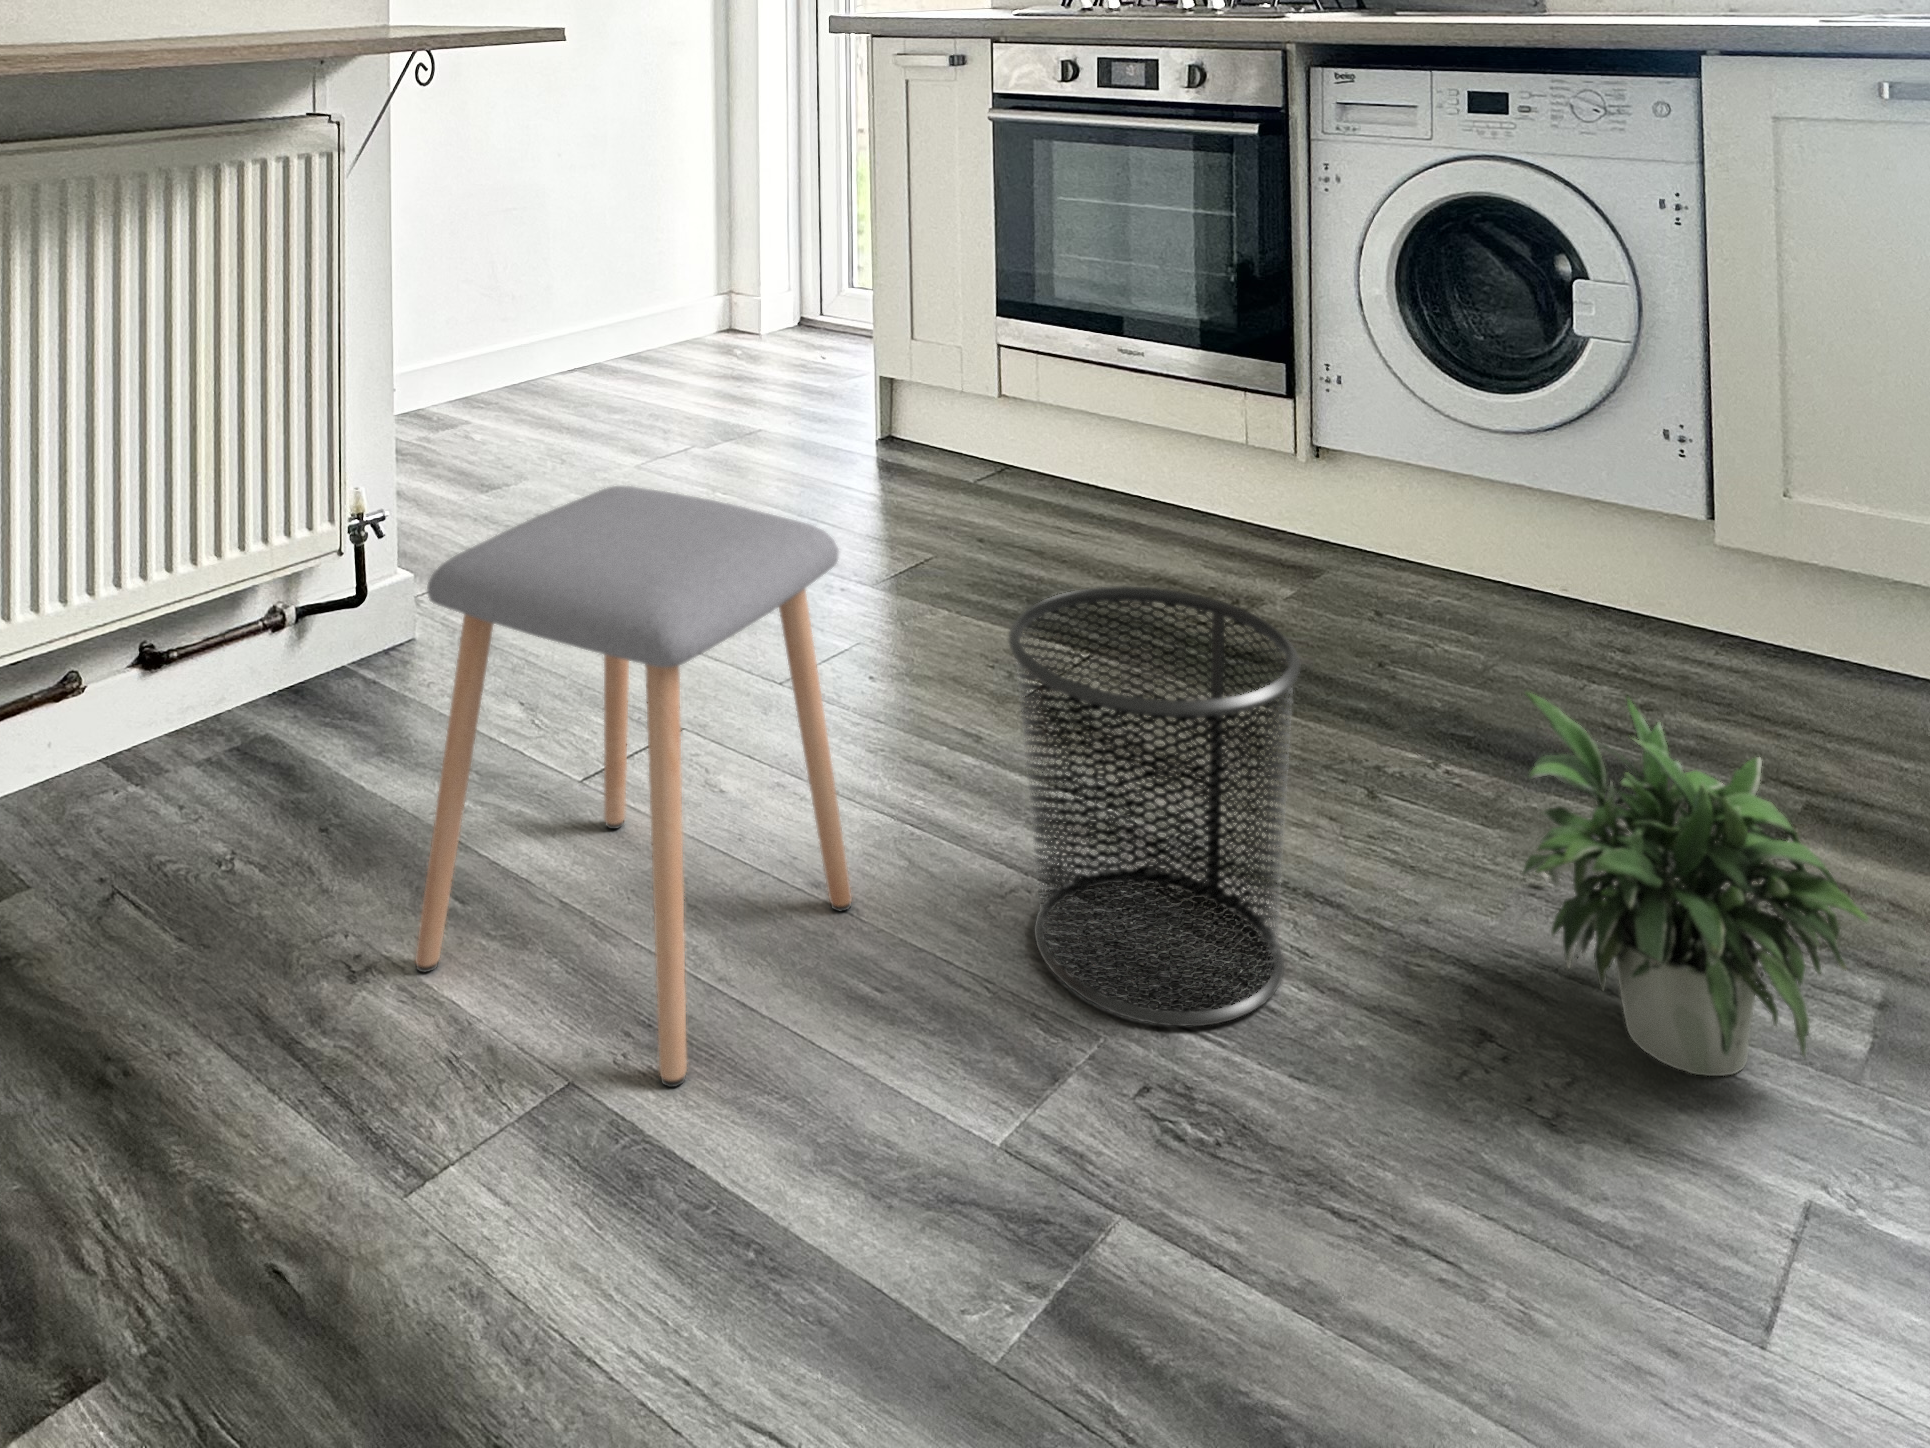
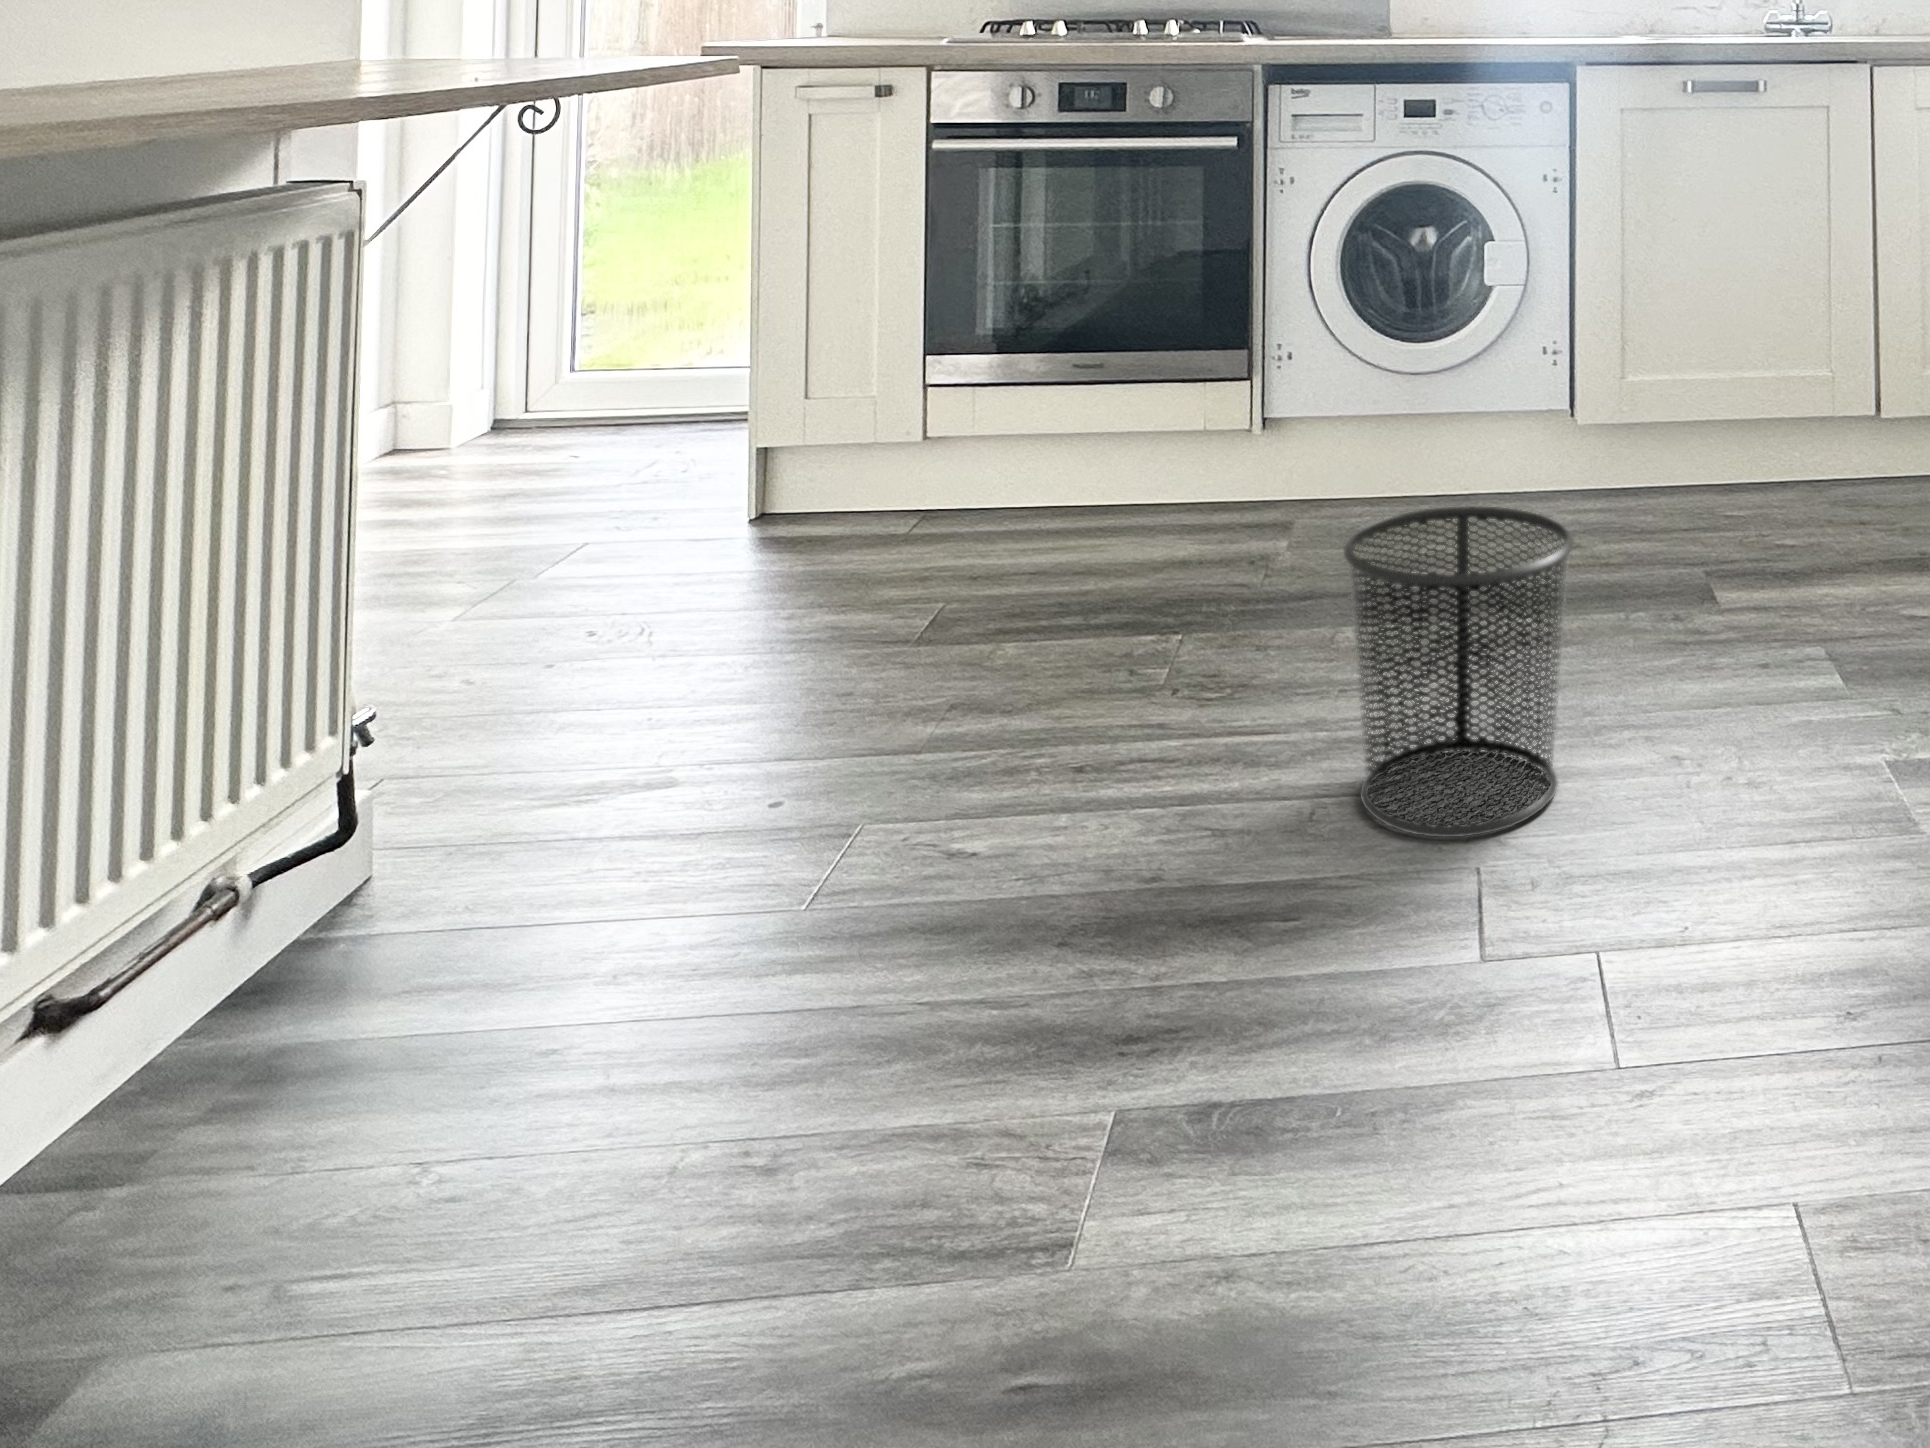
stool: present [415,486,852,1087] -> none [856,515,1232,1097]
potted plant: present [1522,692,1869,1076] -> none [1626,498,1868,720]

